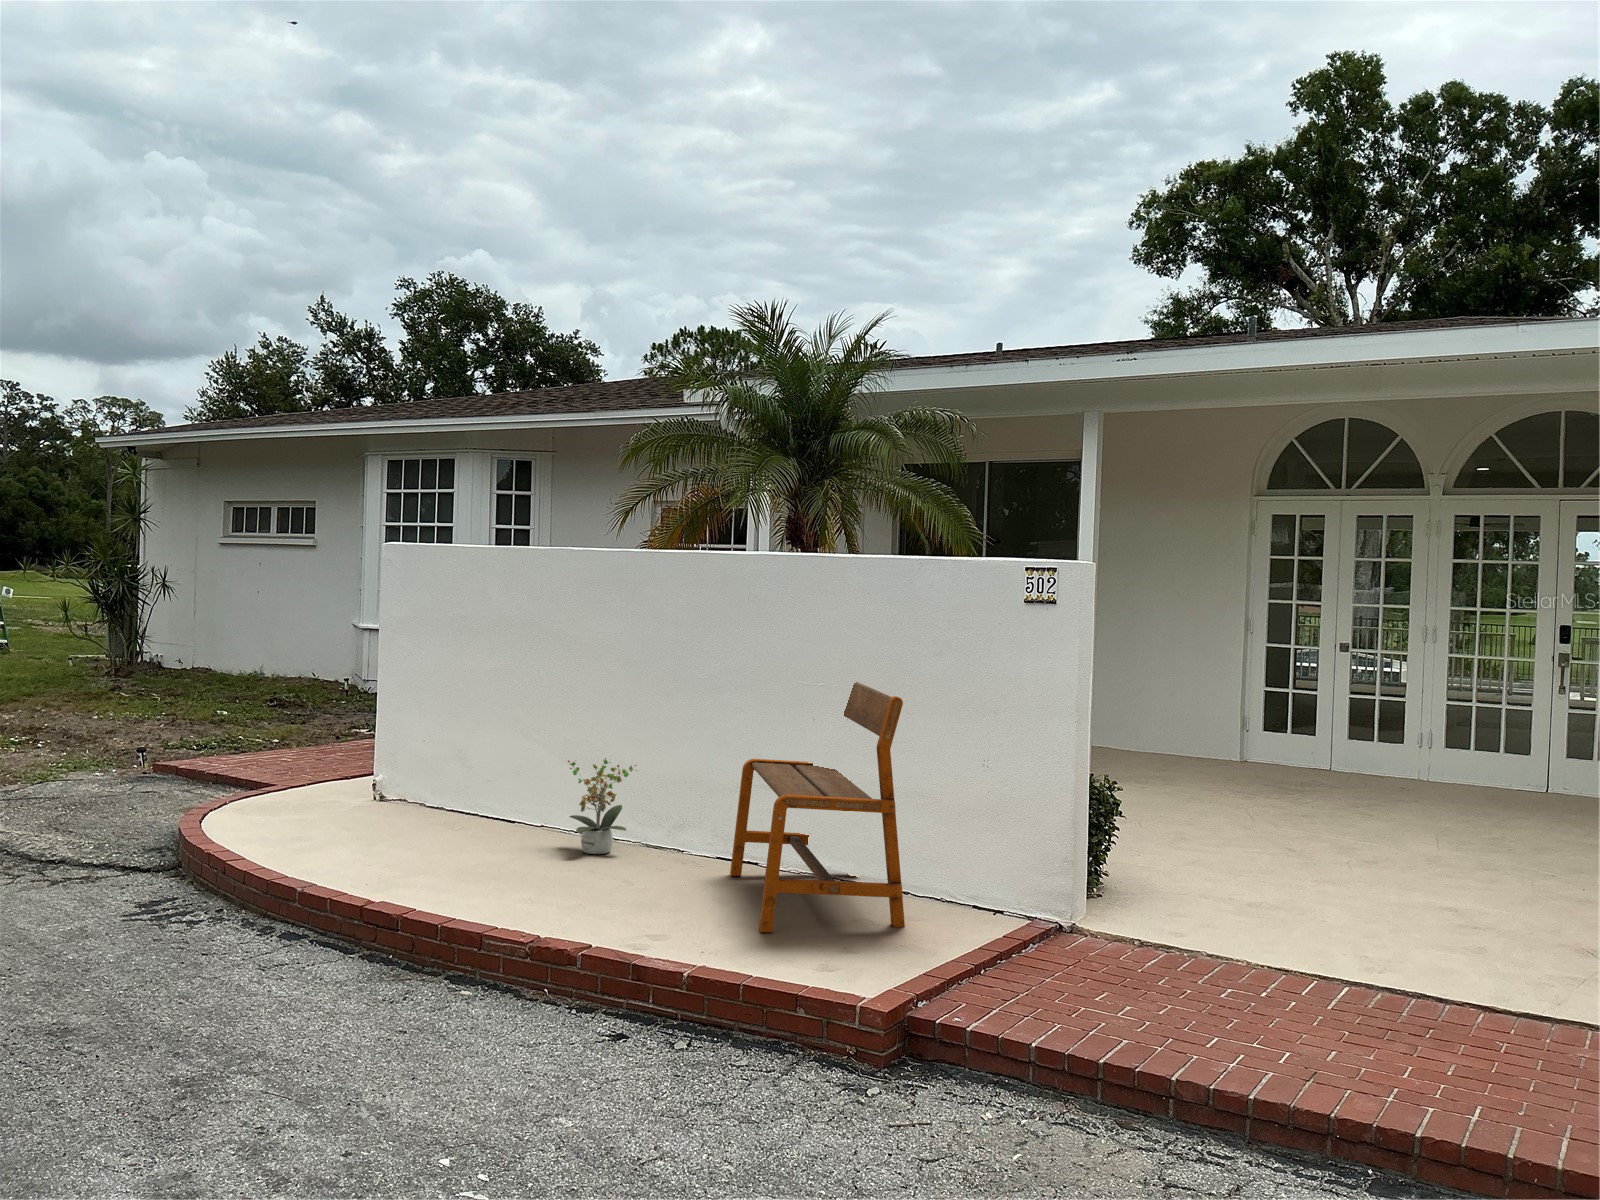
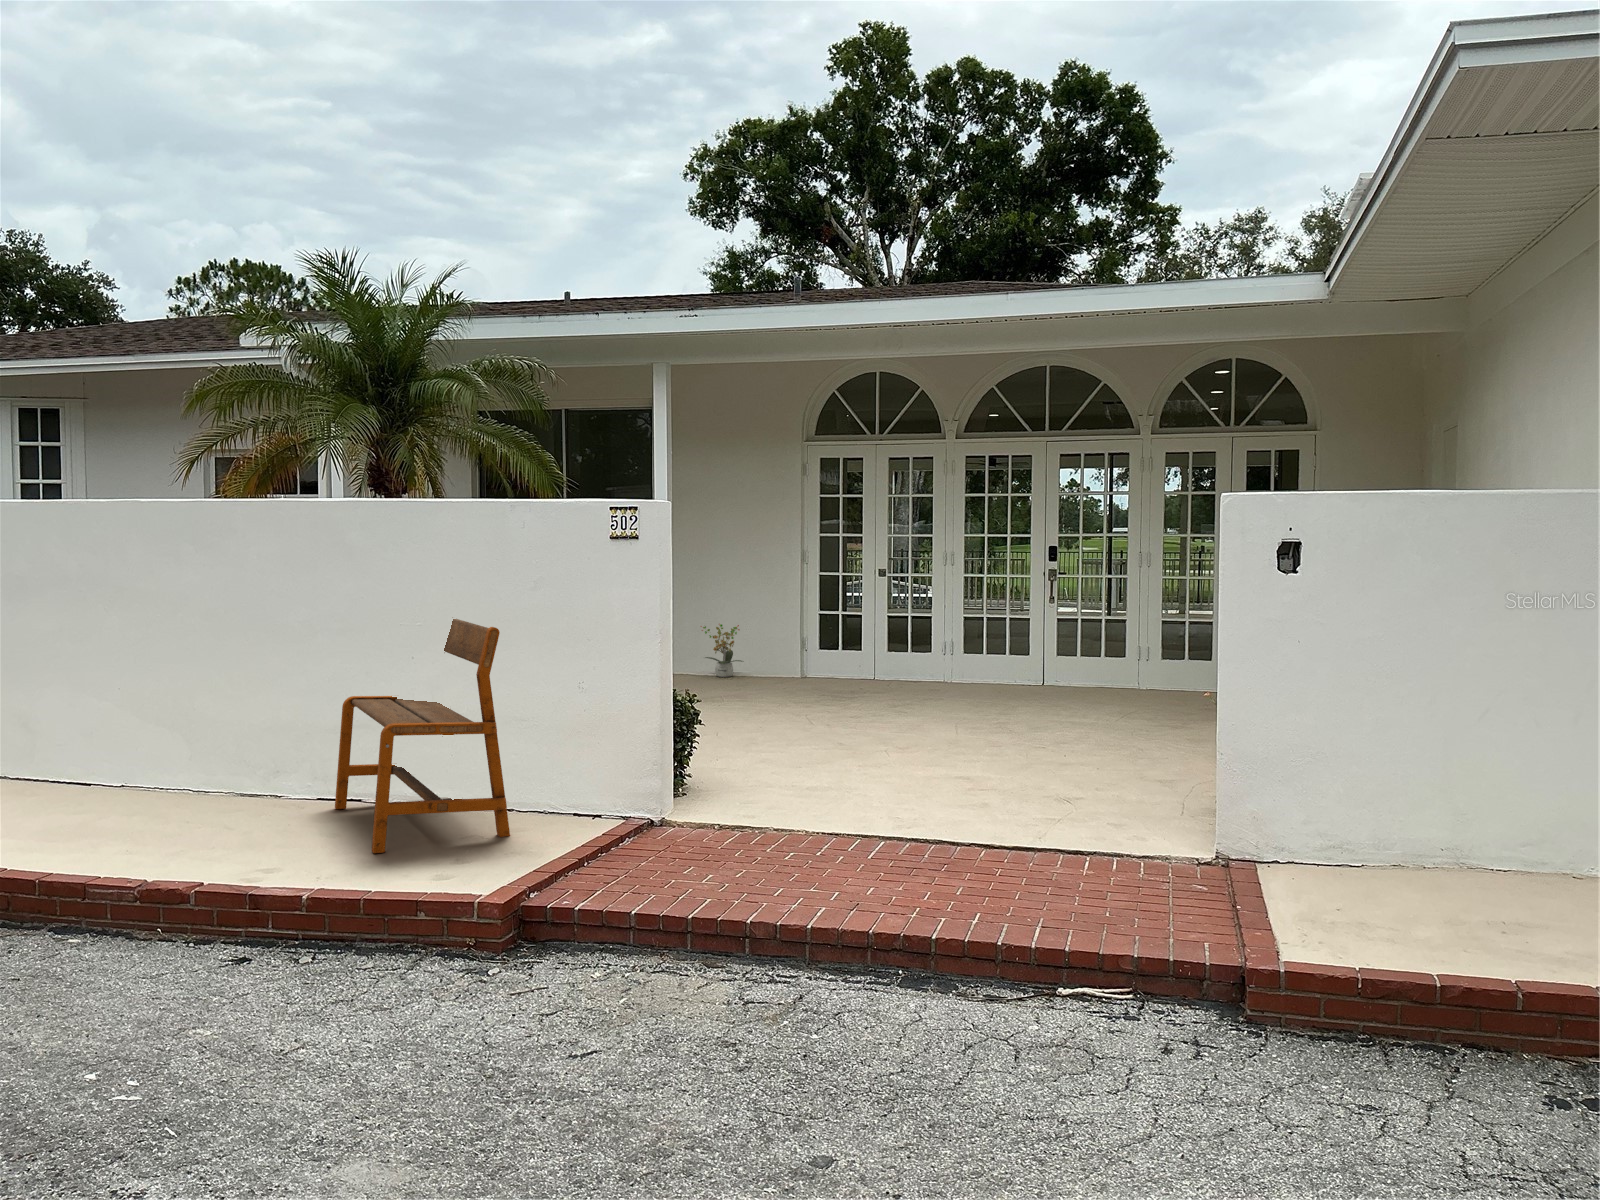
potted plant: present [568,758,637,854] -> present [701,624,743,677]

